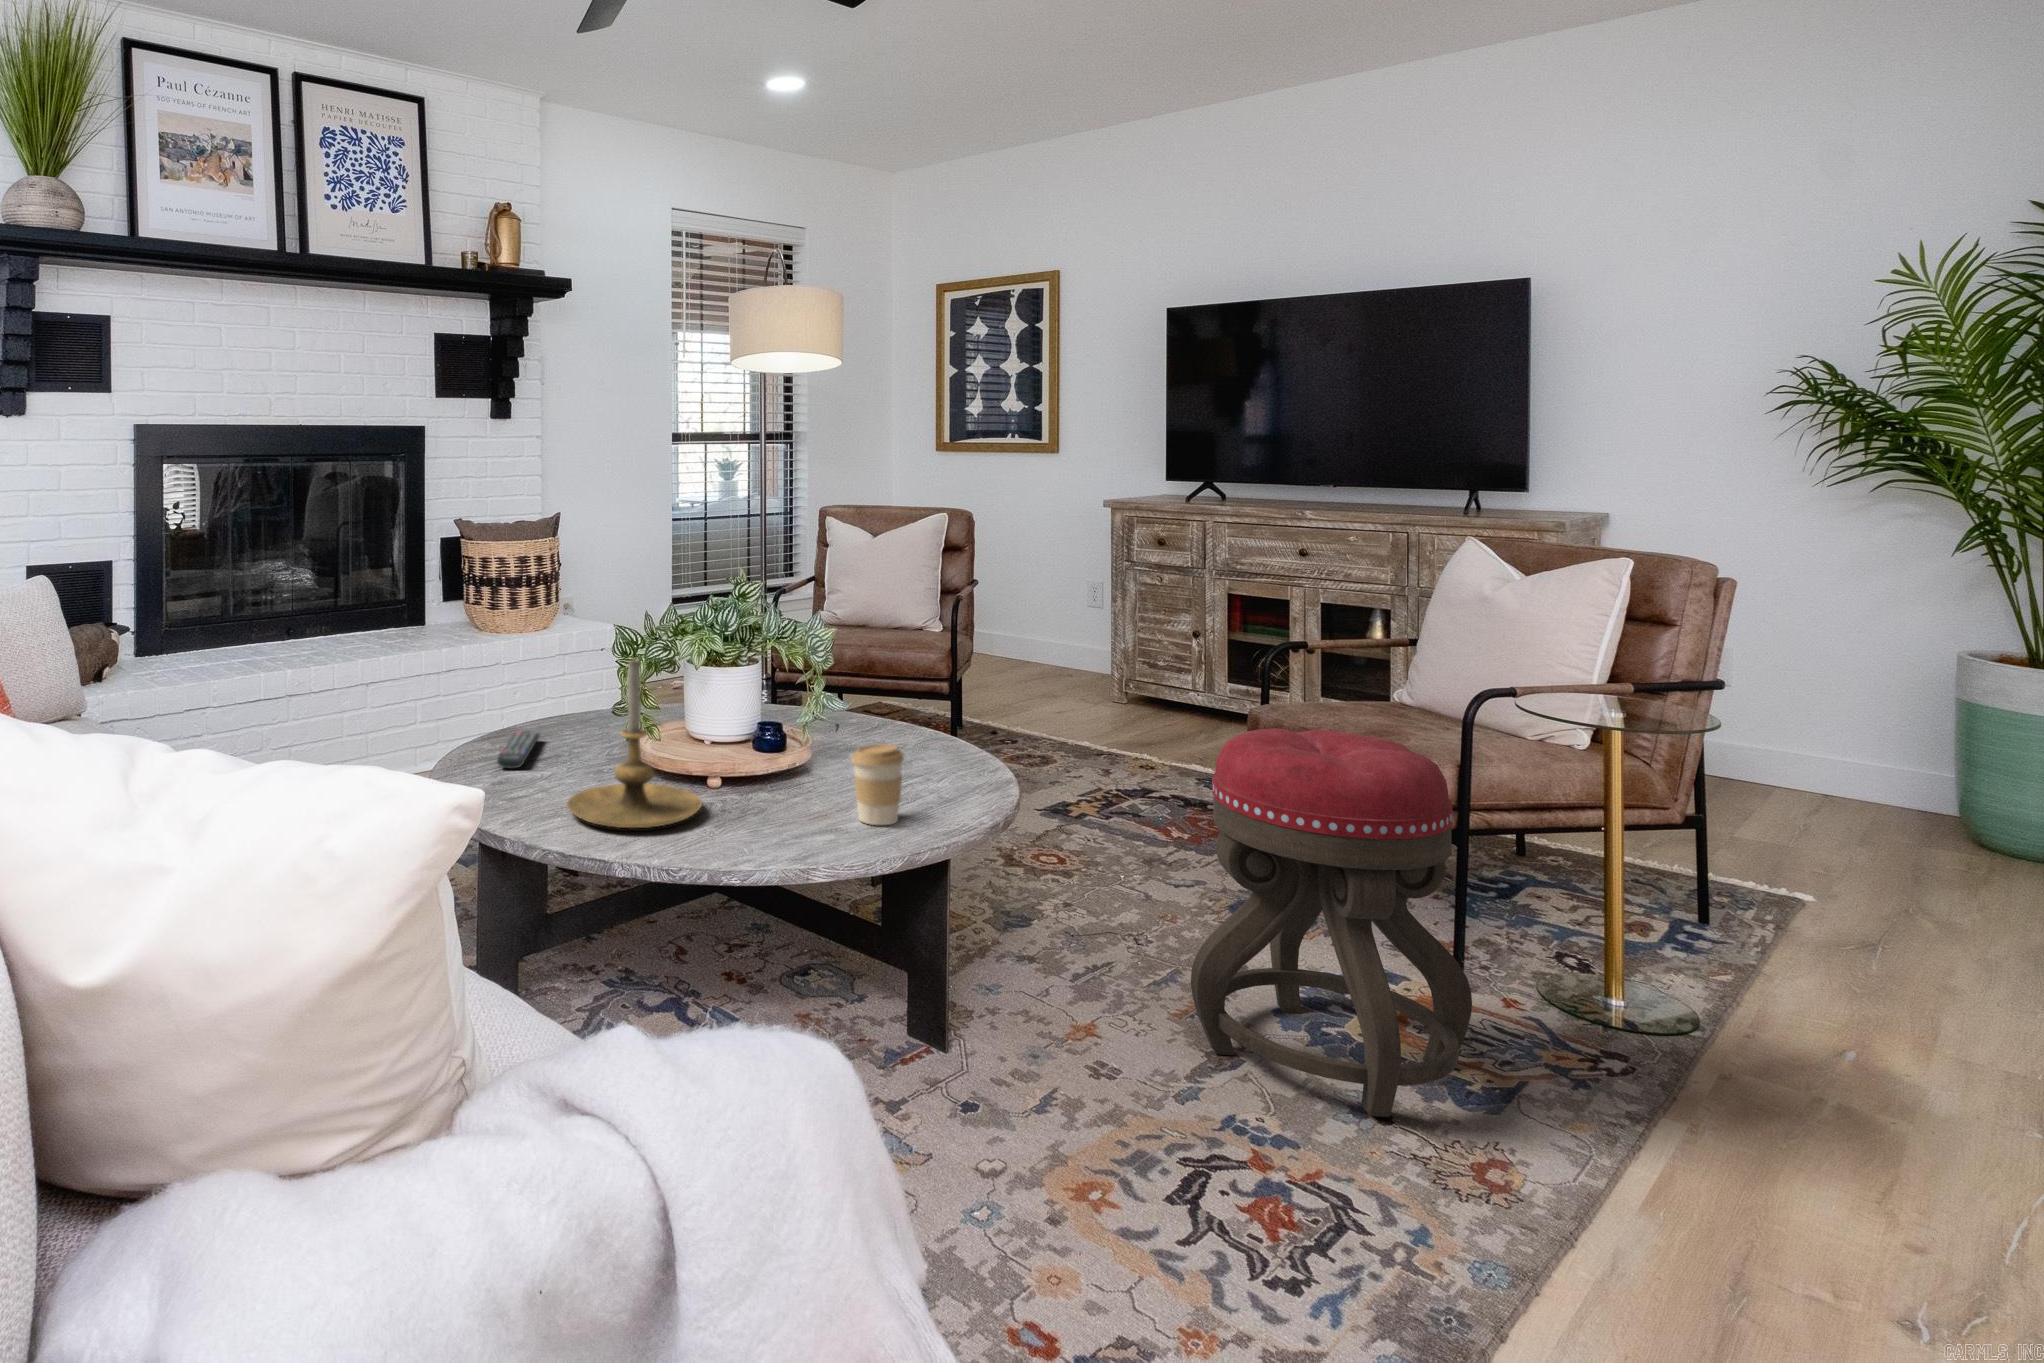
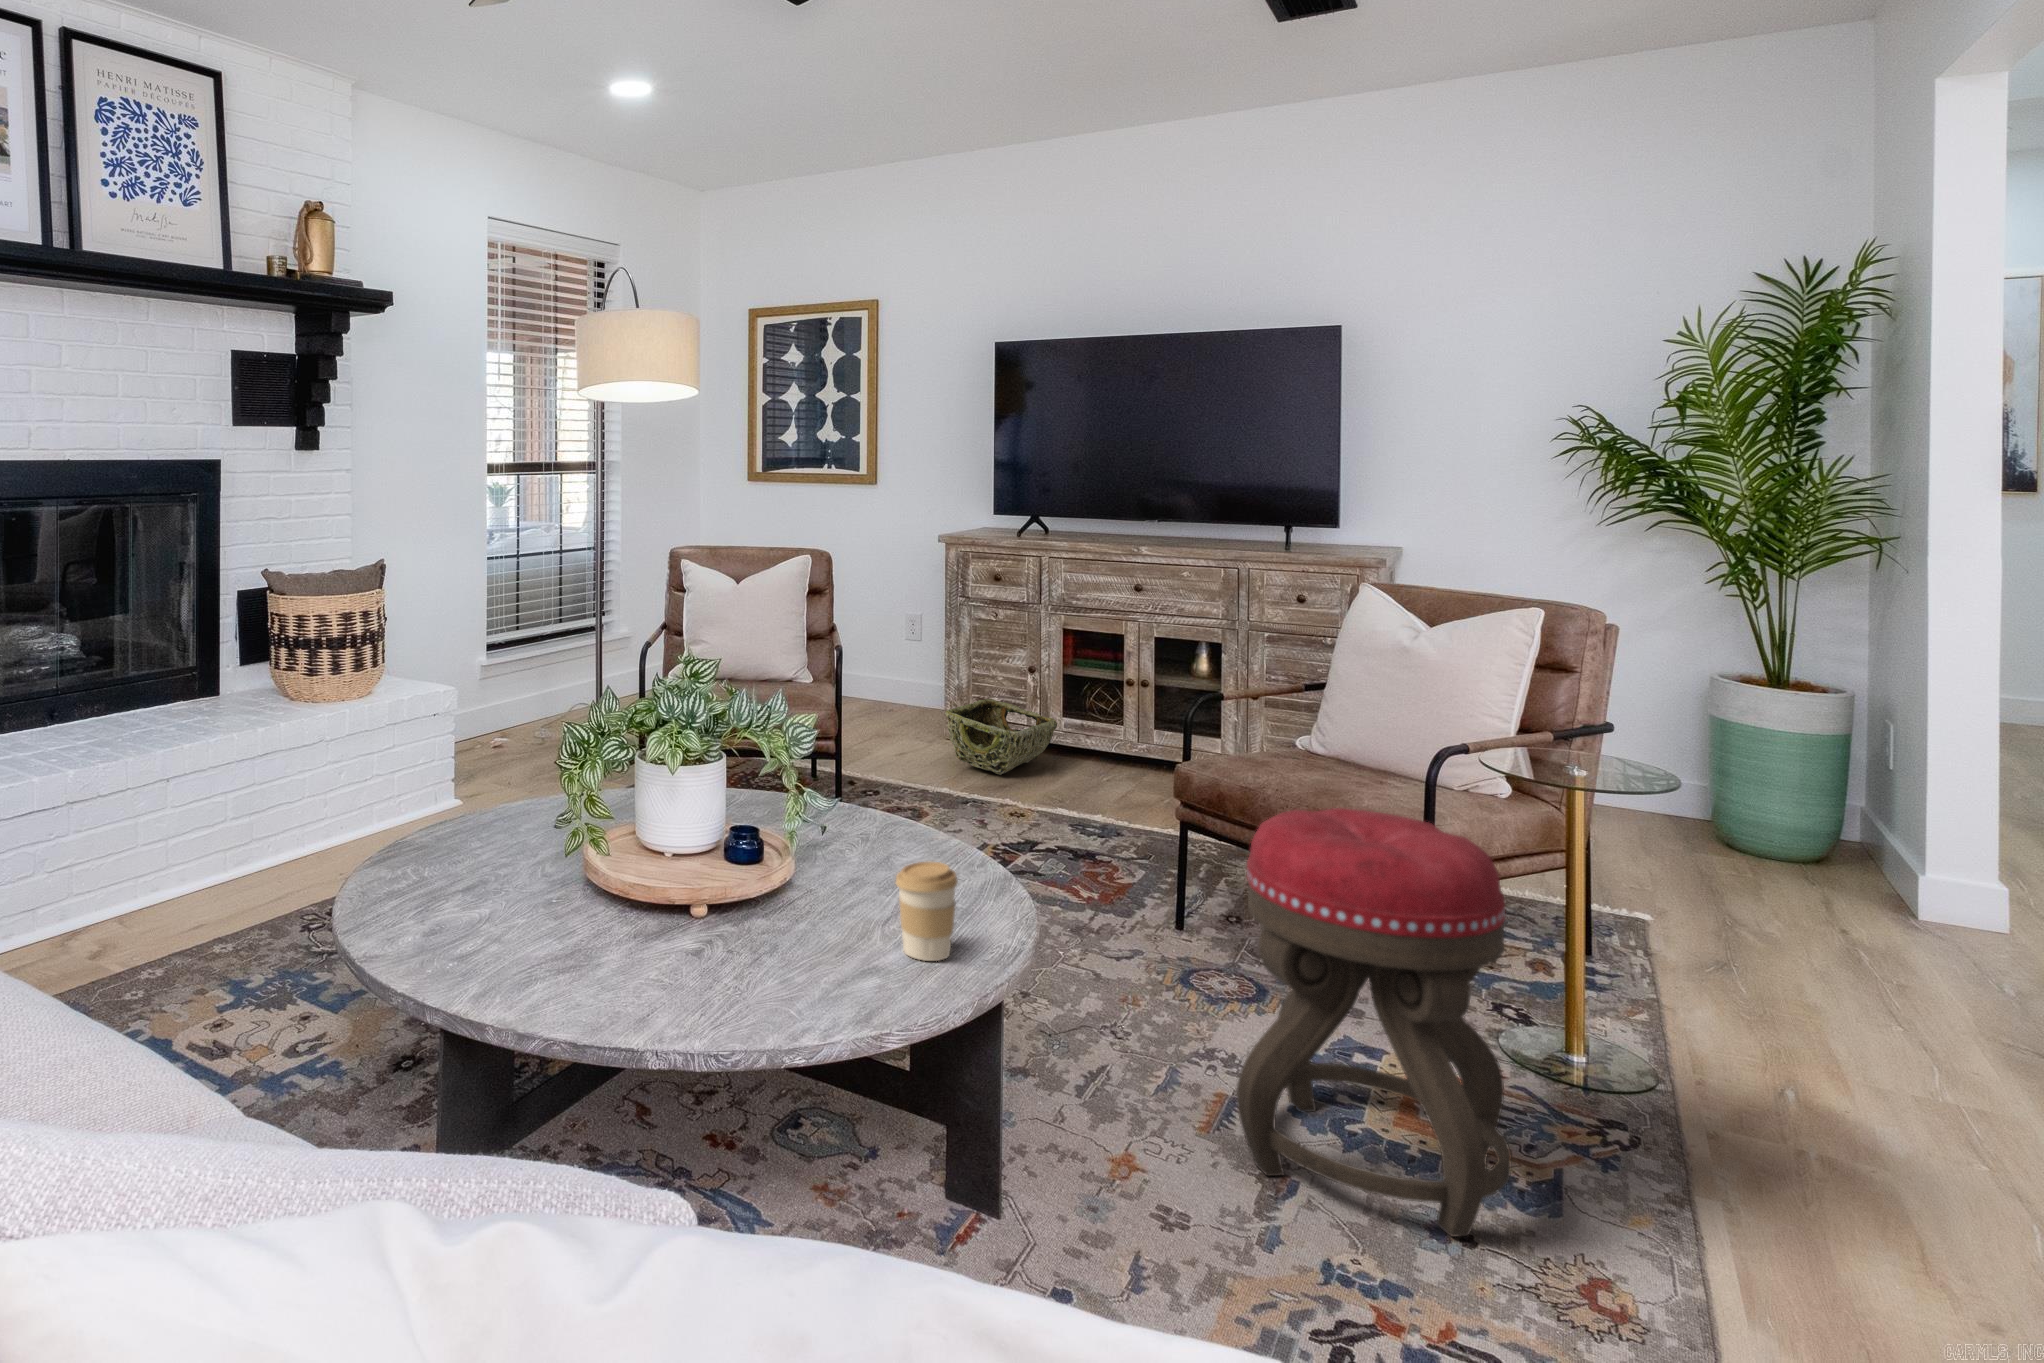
candle holder: present [567,659,702,828] -> none [558,777,726,995]
woven basket: none [1094,660,1216,730] -> present [945,699,1057,775]
remote control: present [497,733,540,769] -> none [430,855,467,911]

